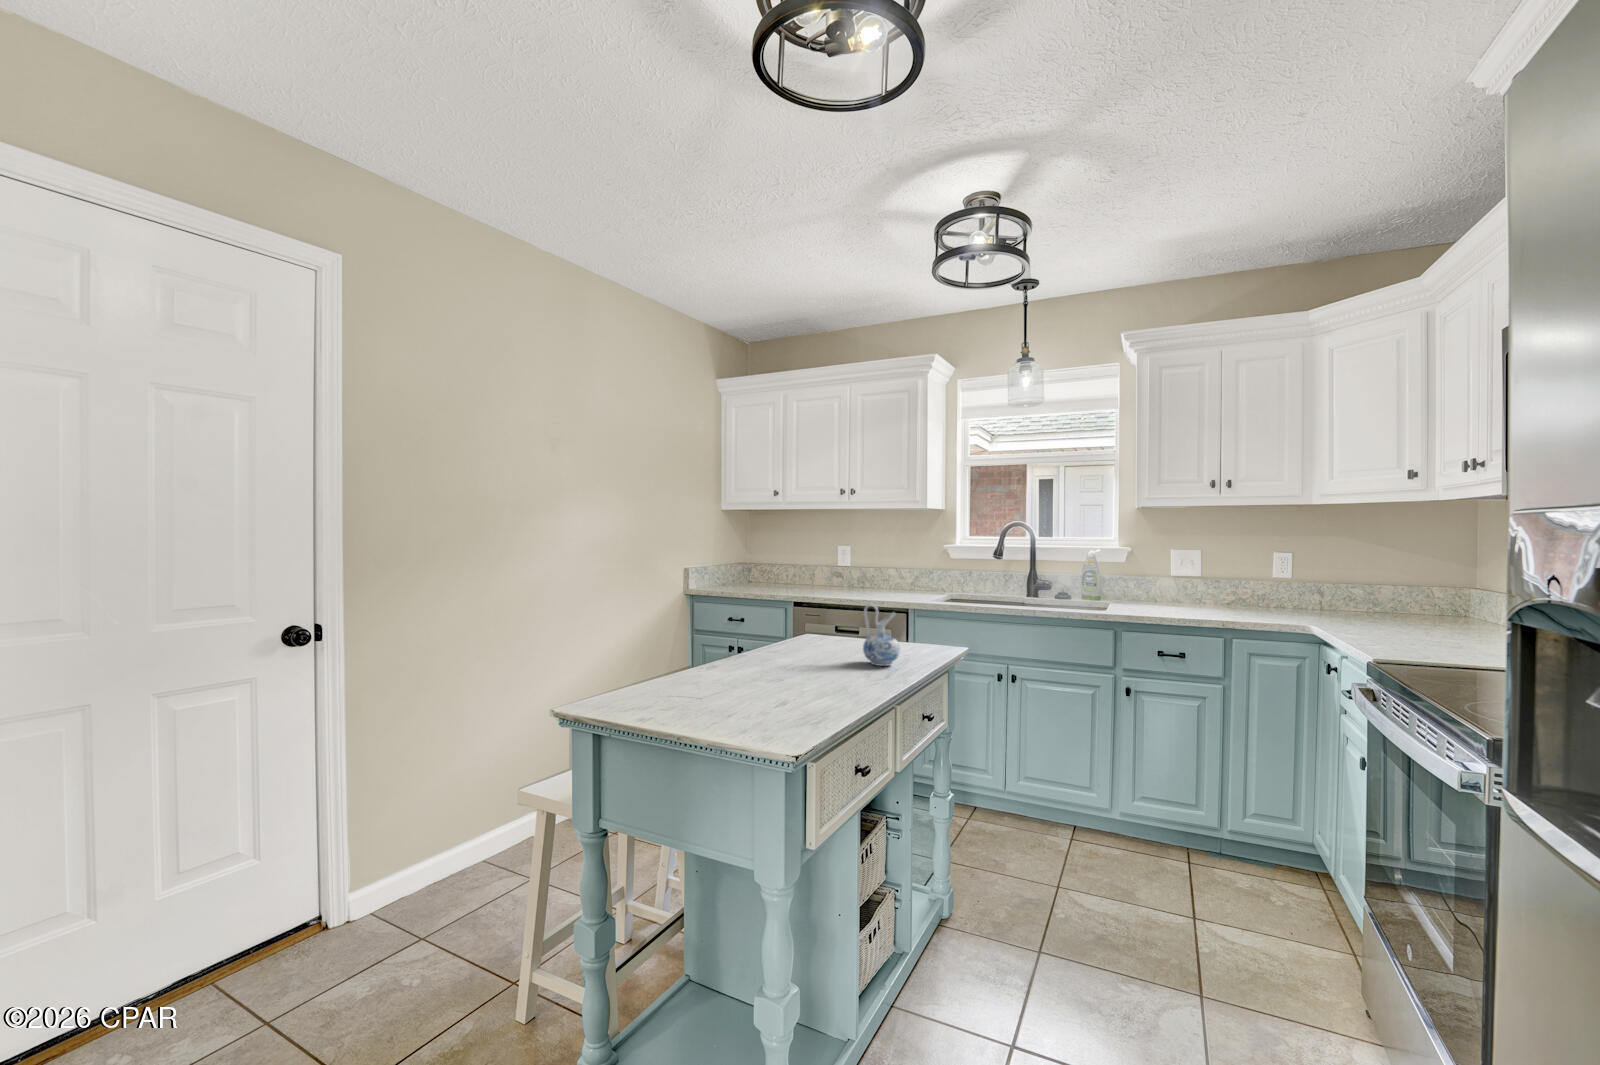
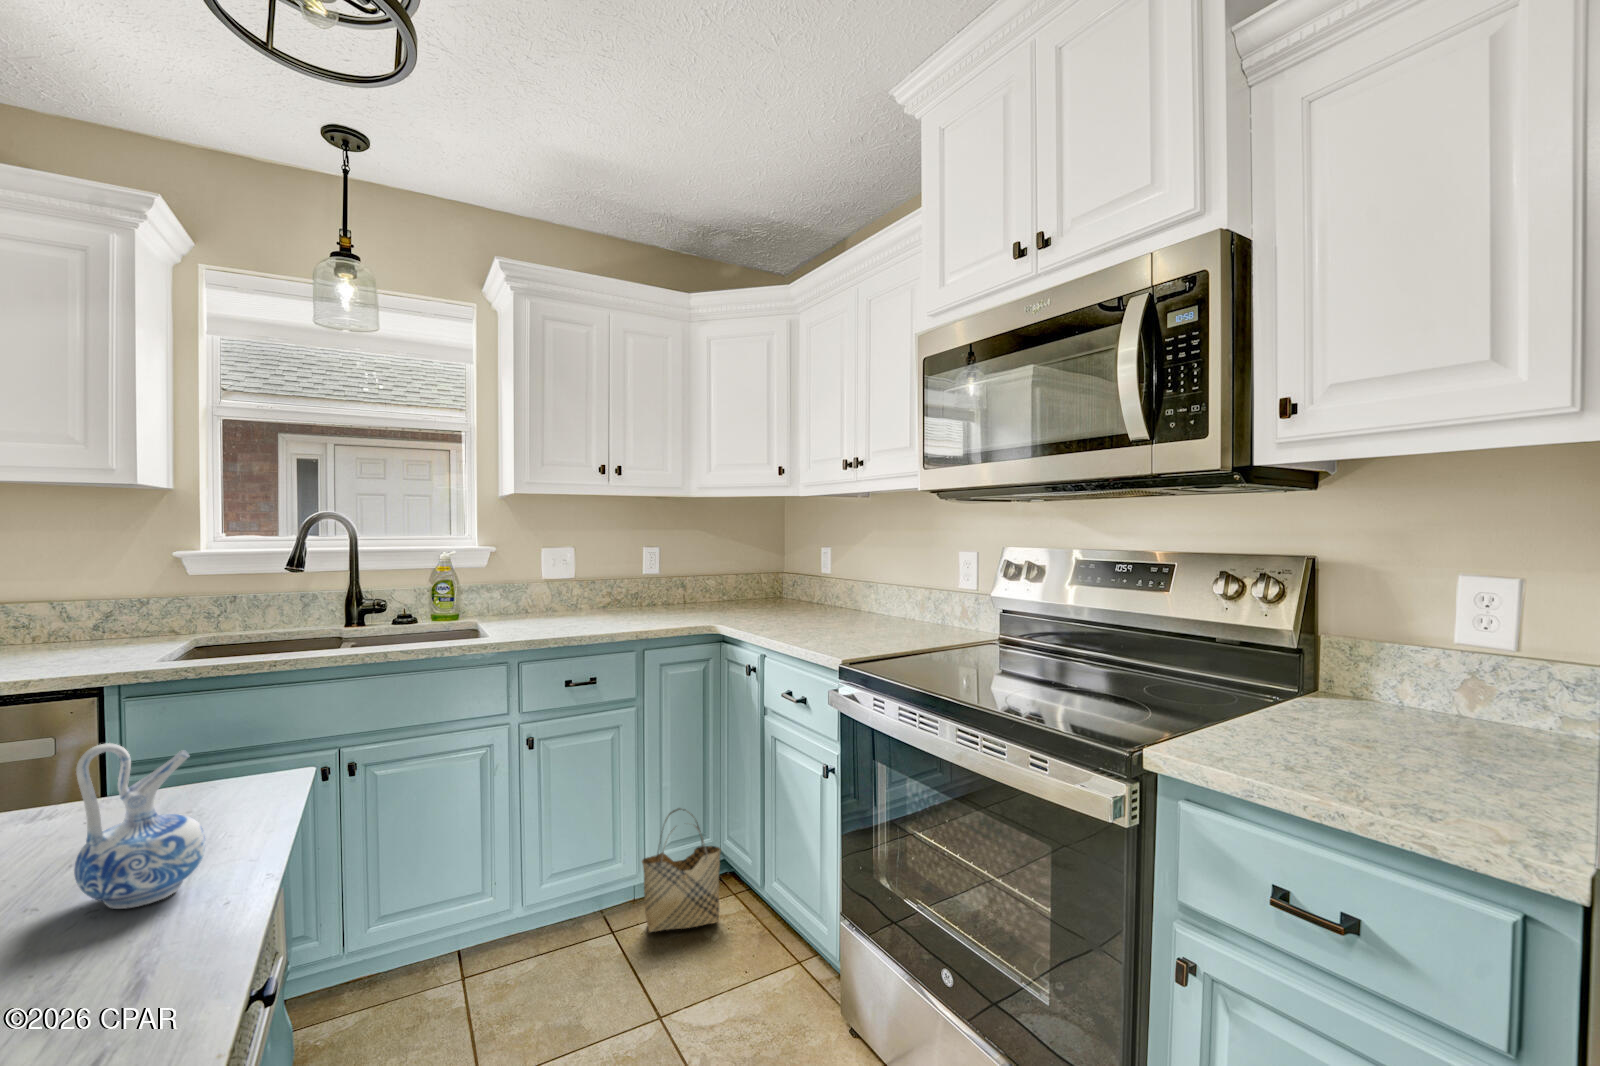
woven basket: none [1216,781,1300,891] -> present [642,808,721,932]

